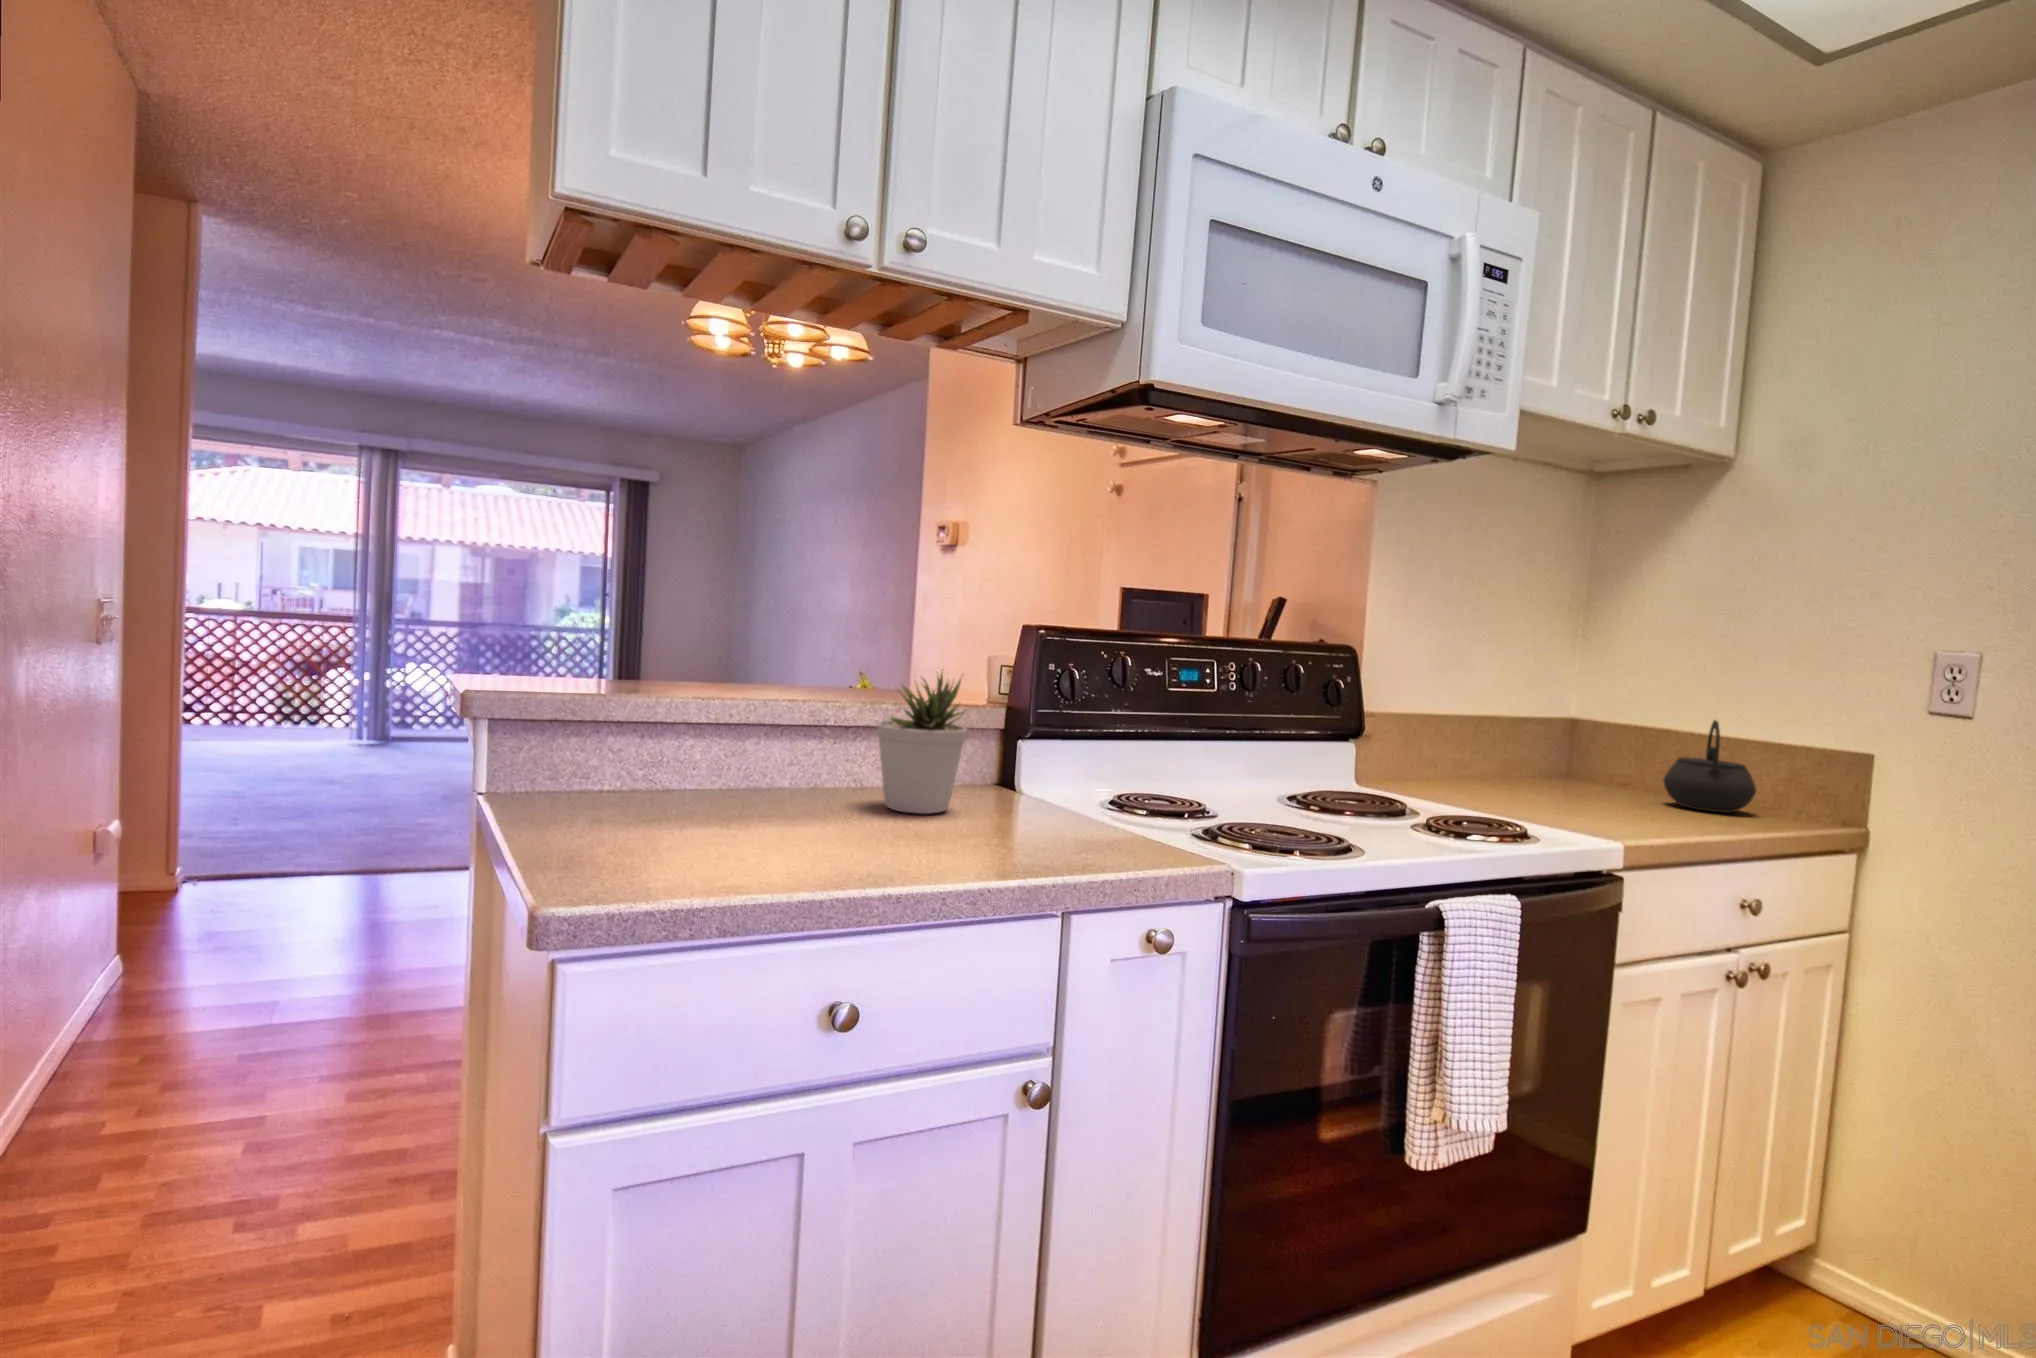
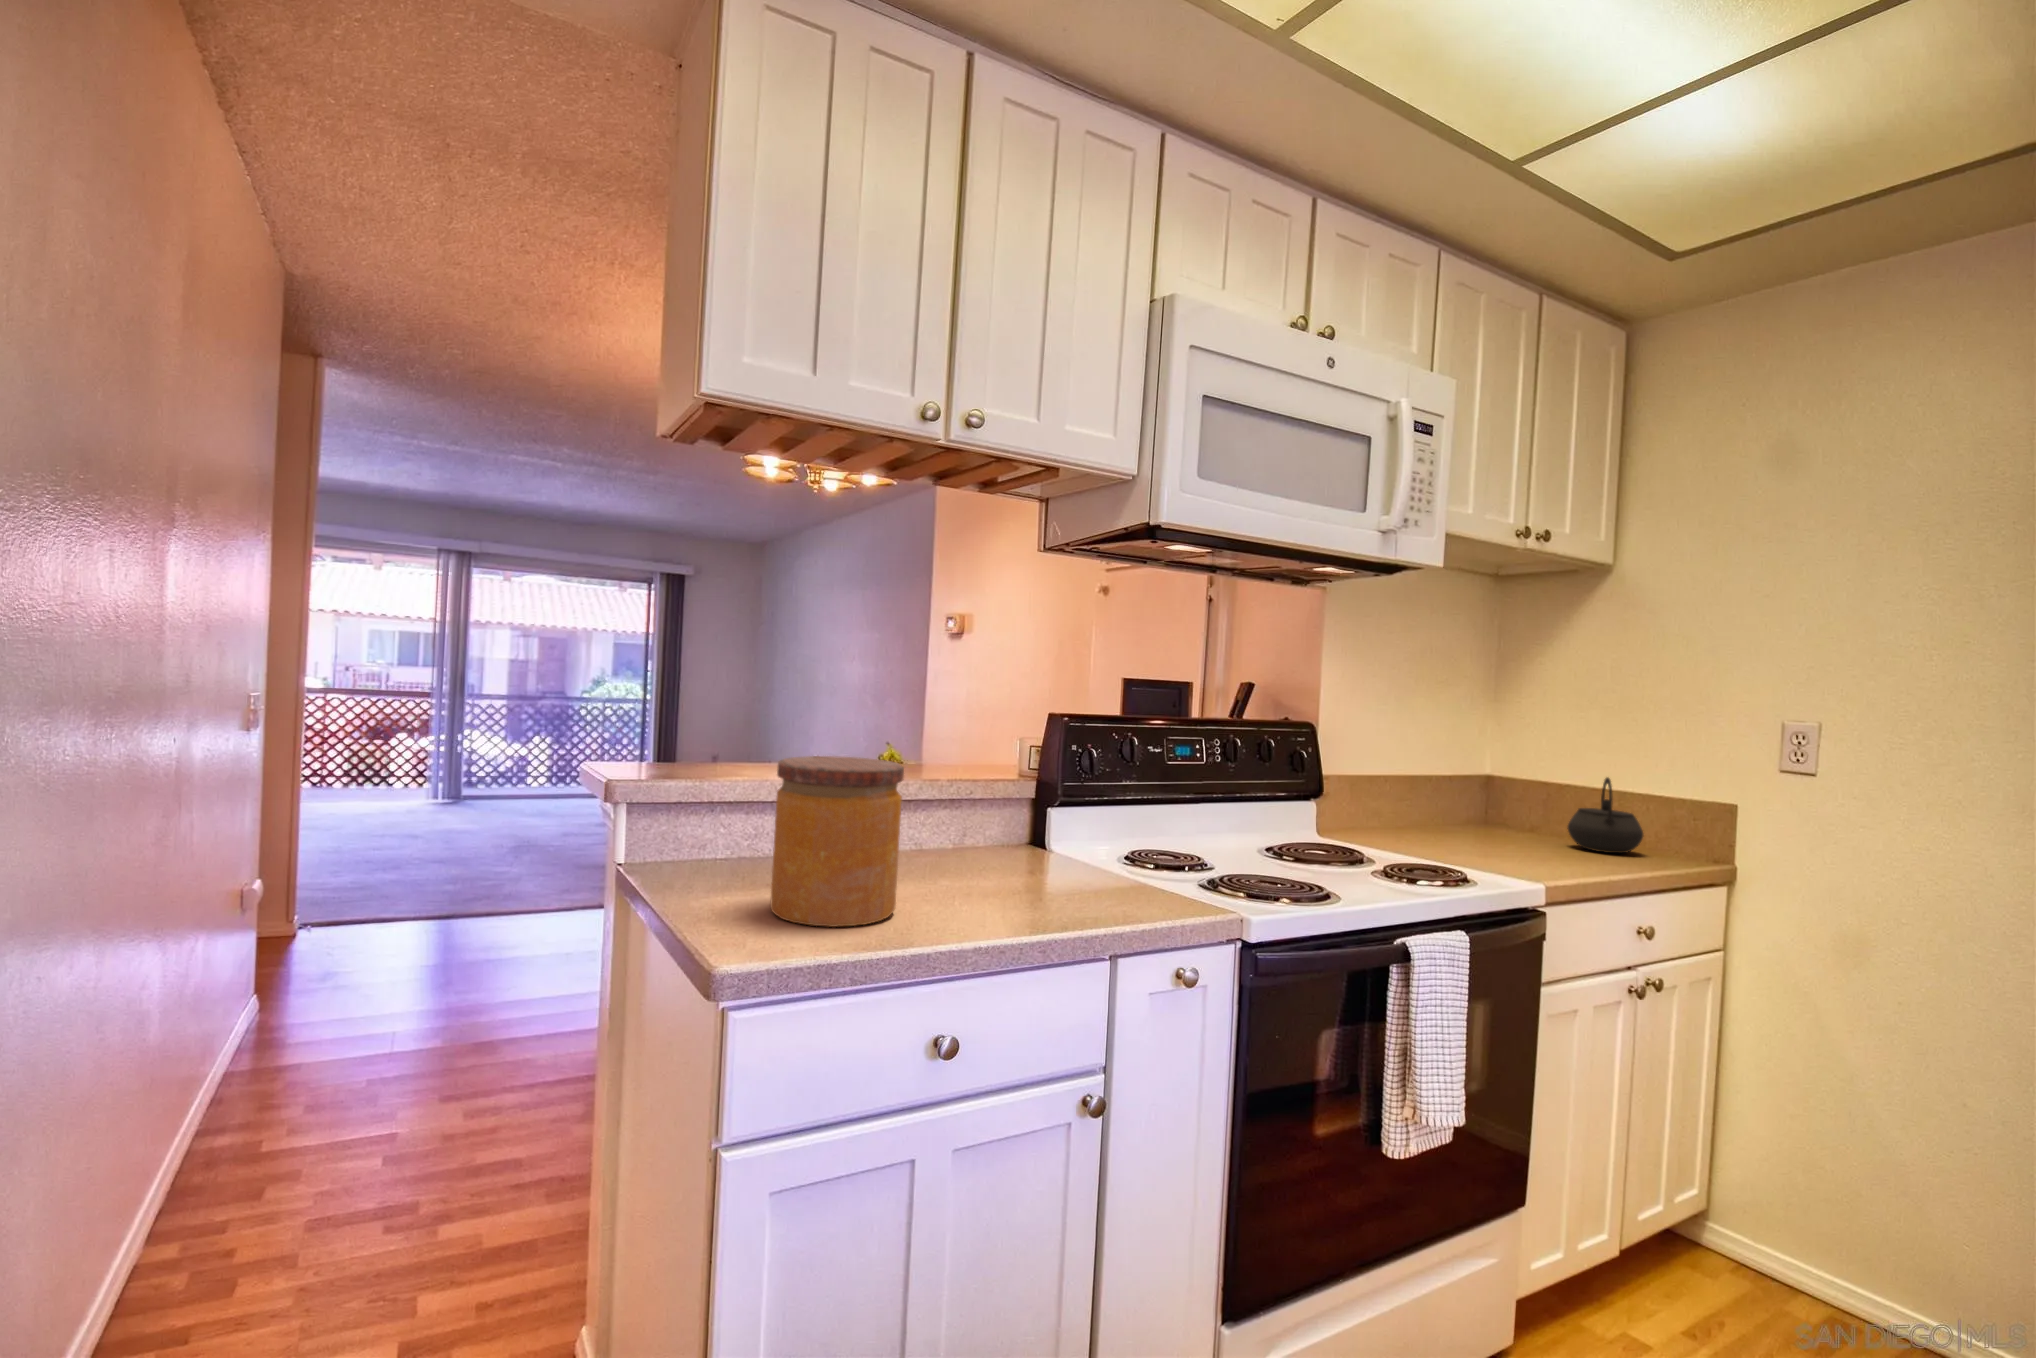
jar: none [629,658,801,867] -> present [770,756,904,927]
potted plant: present [877,673,967,814] -> none [944,755,1018,873]

